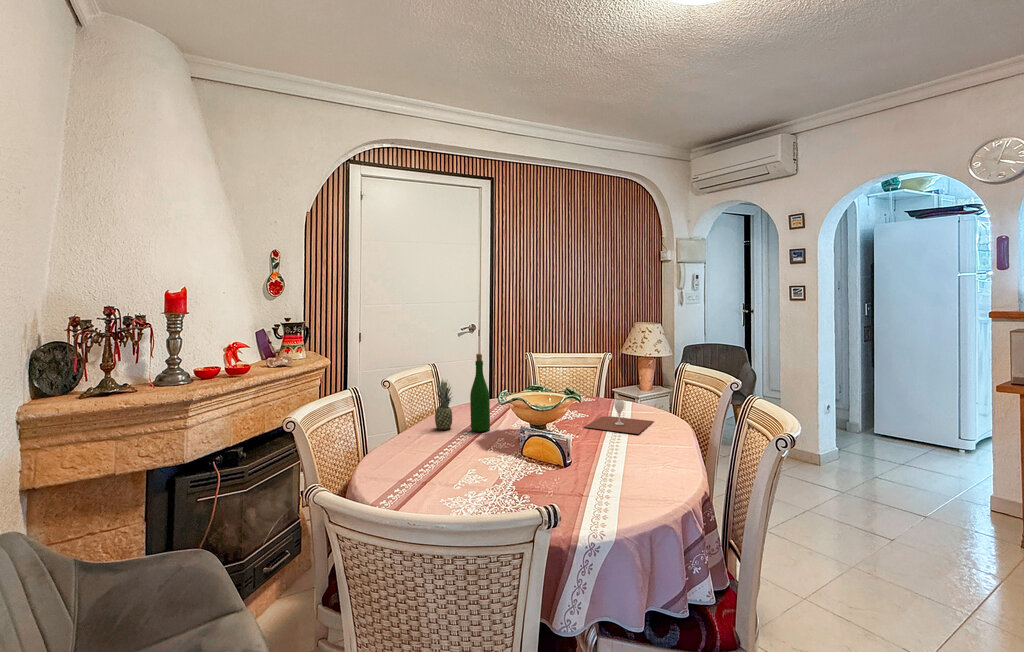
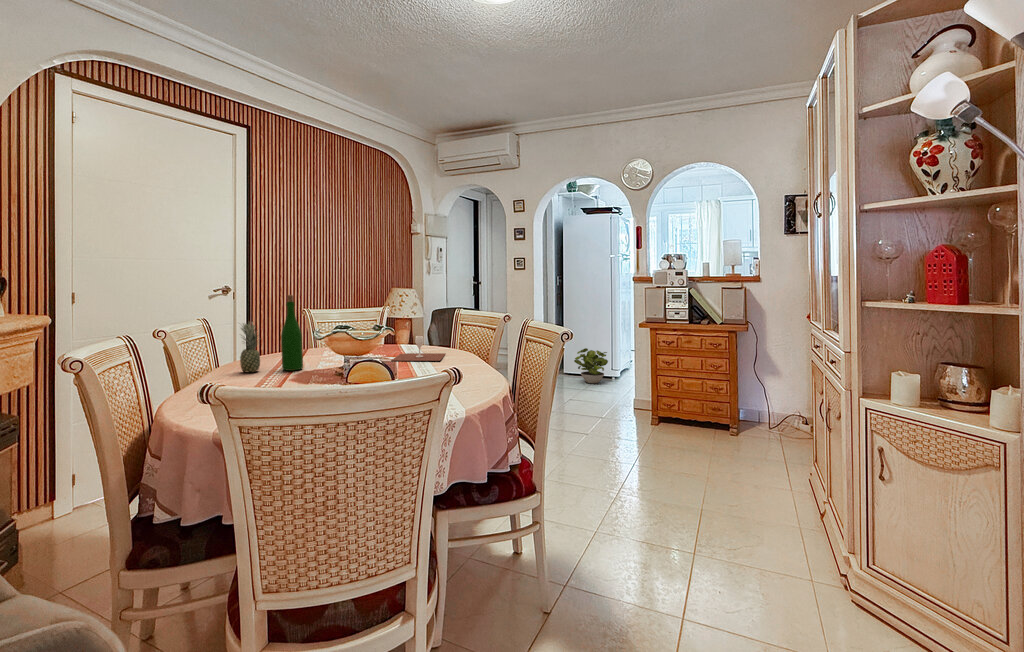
potted plant: none [886,405,947,456] -> present [574,348,608,384]

